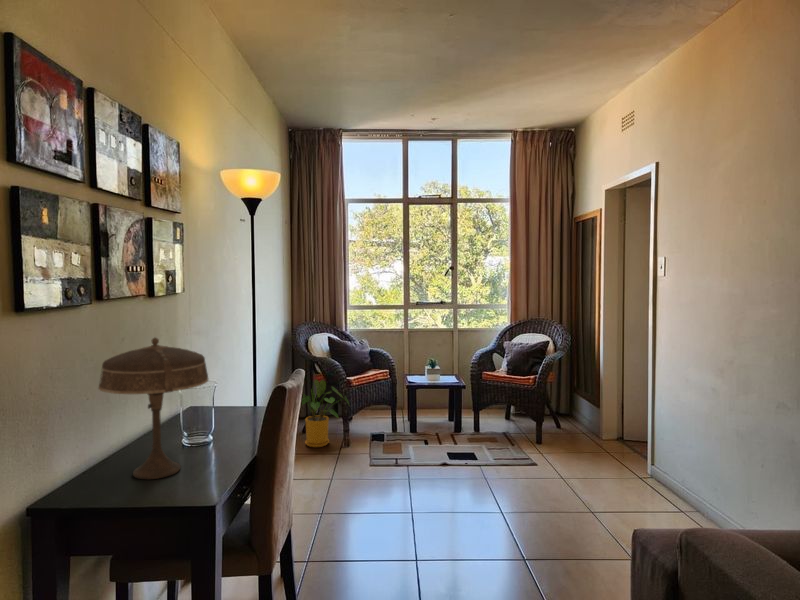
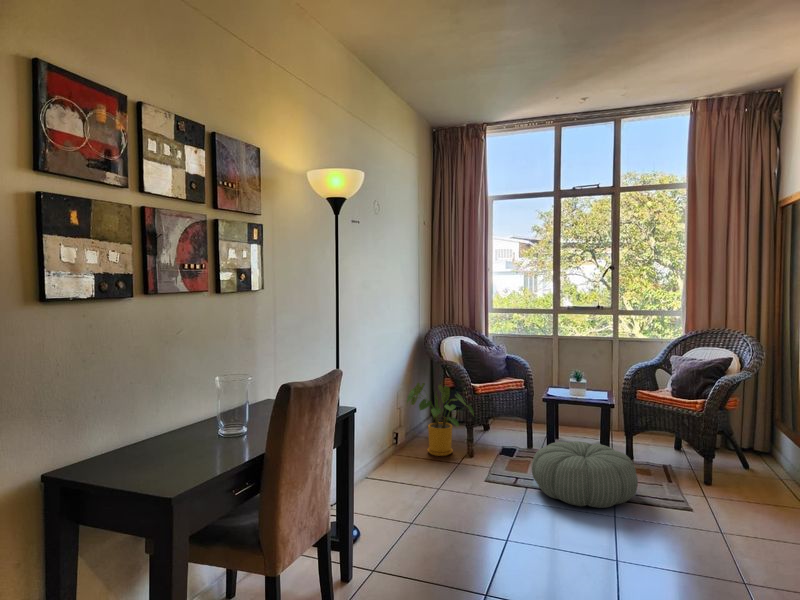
table lamp: present [99,338,208,479] -> none [118,328,219,460]
pouf: none [412,419,499,473] -> present [532,441,638,508]

